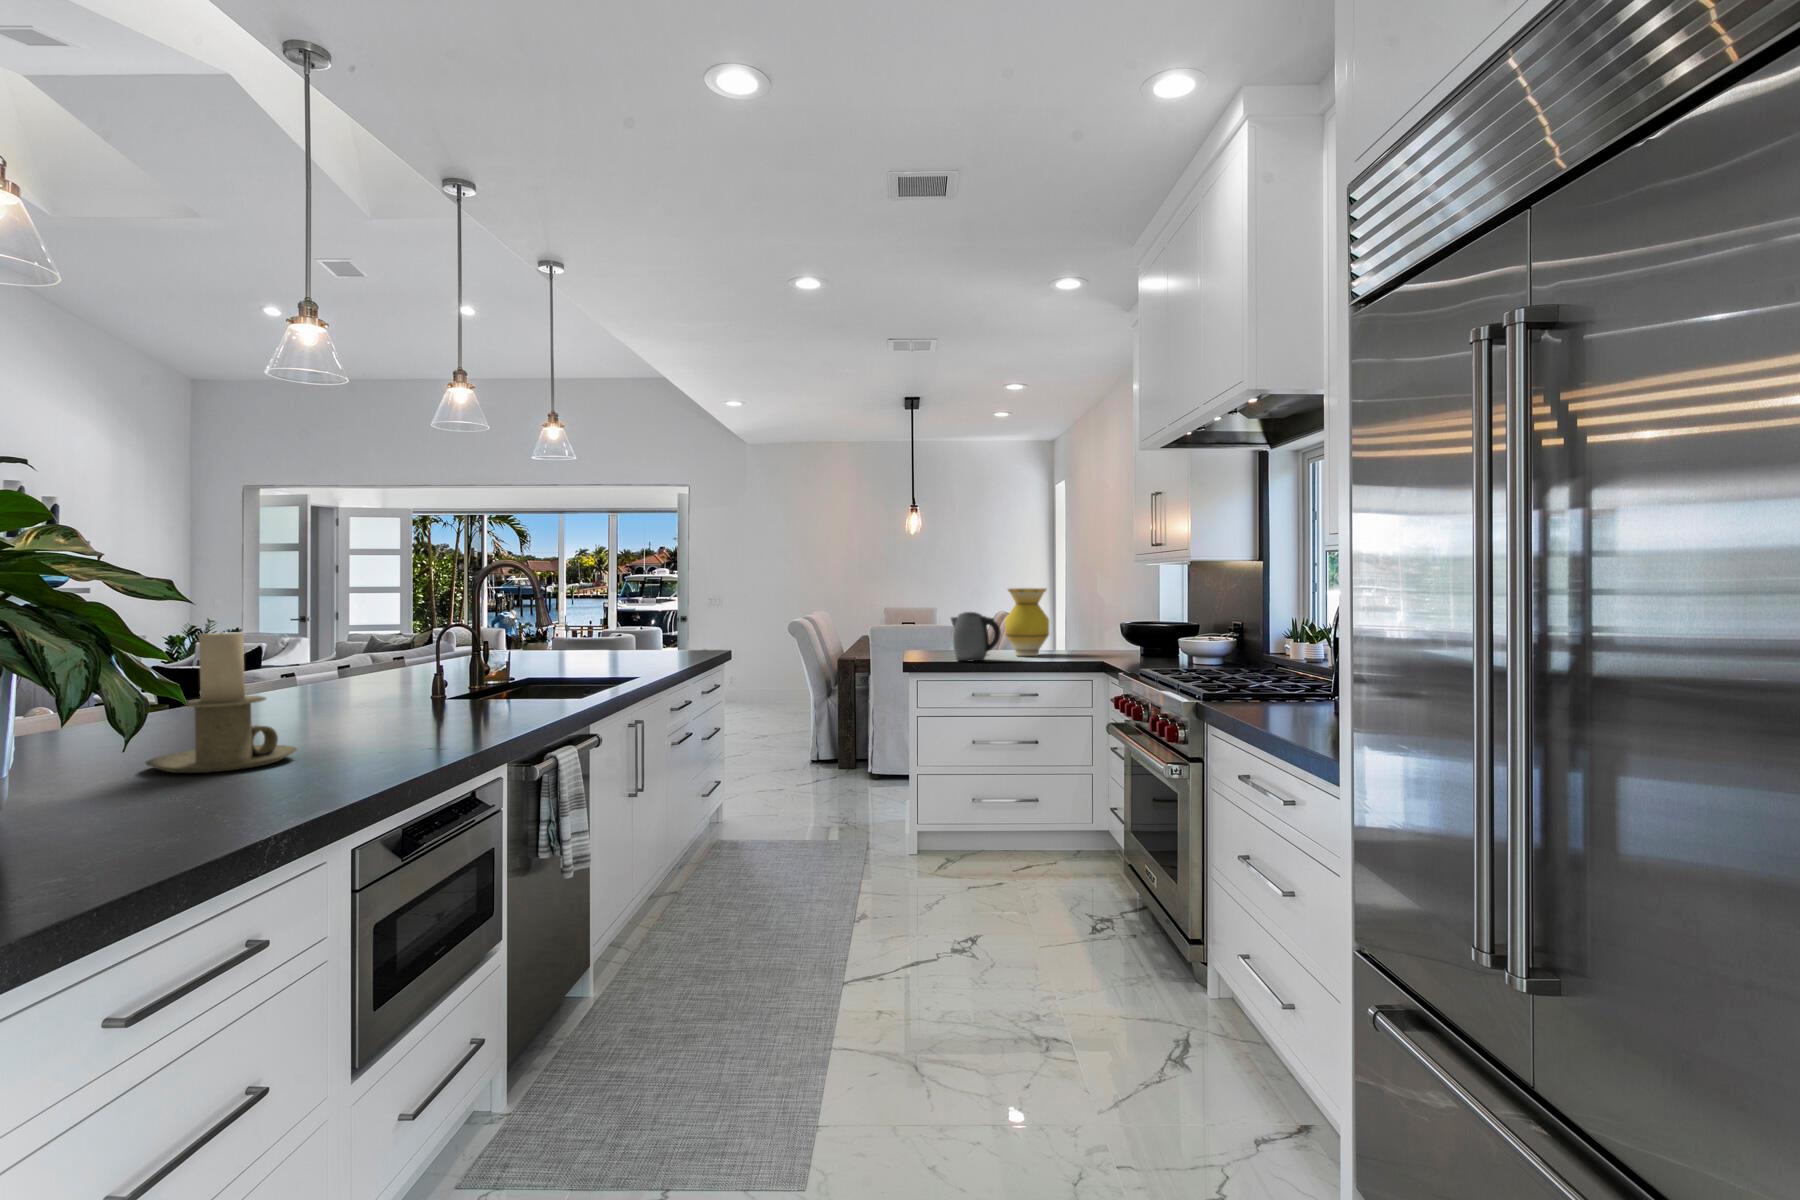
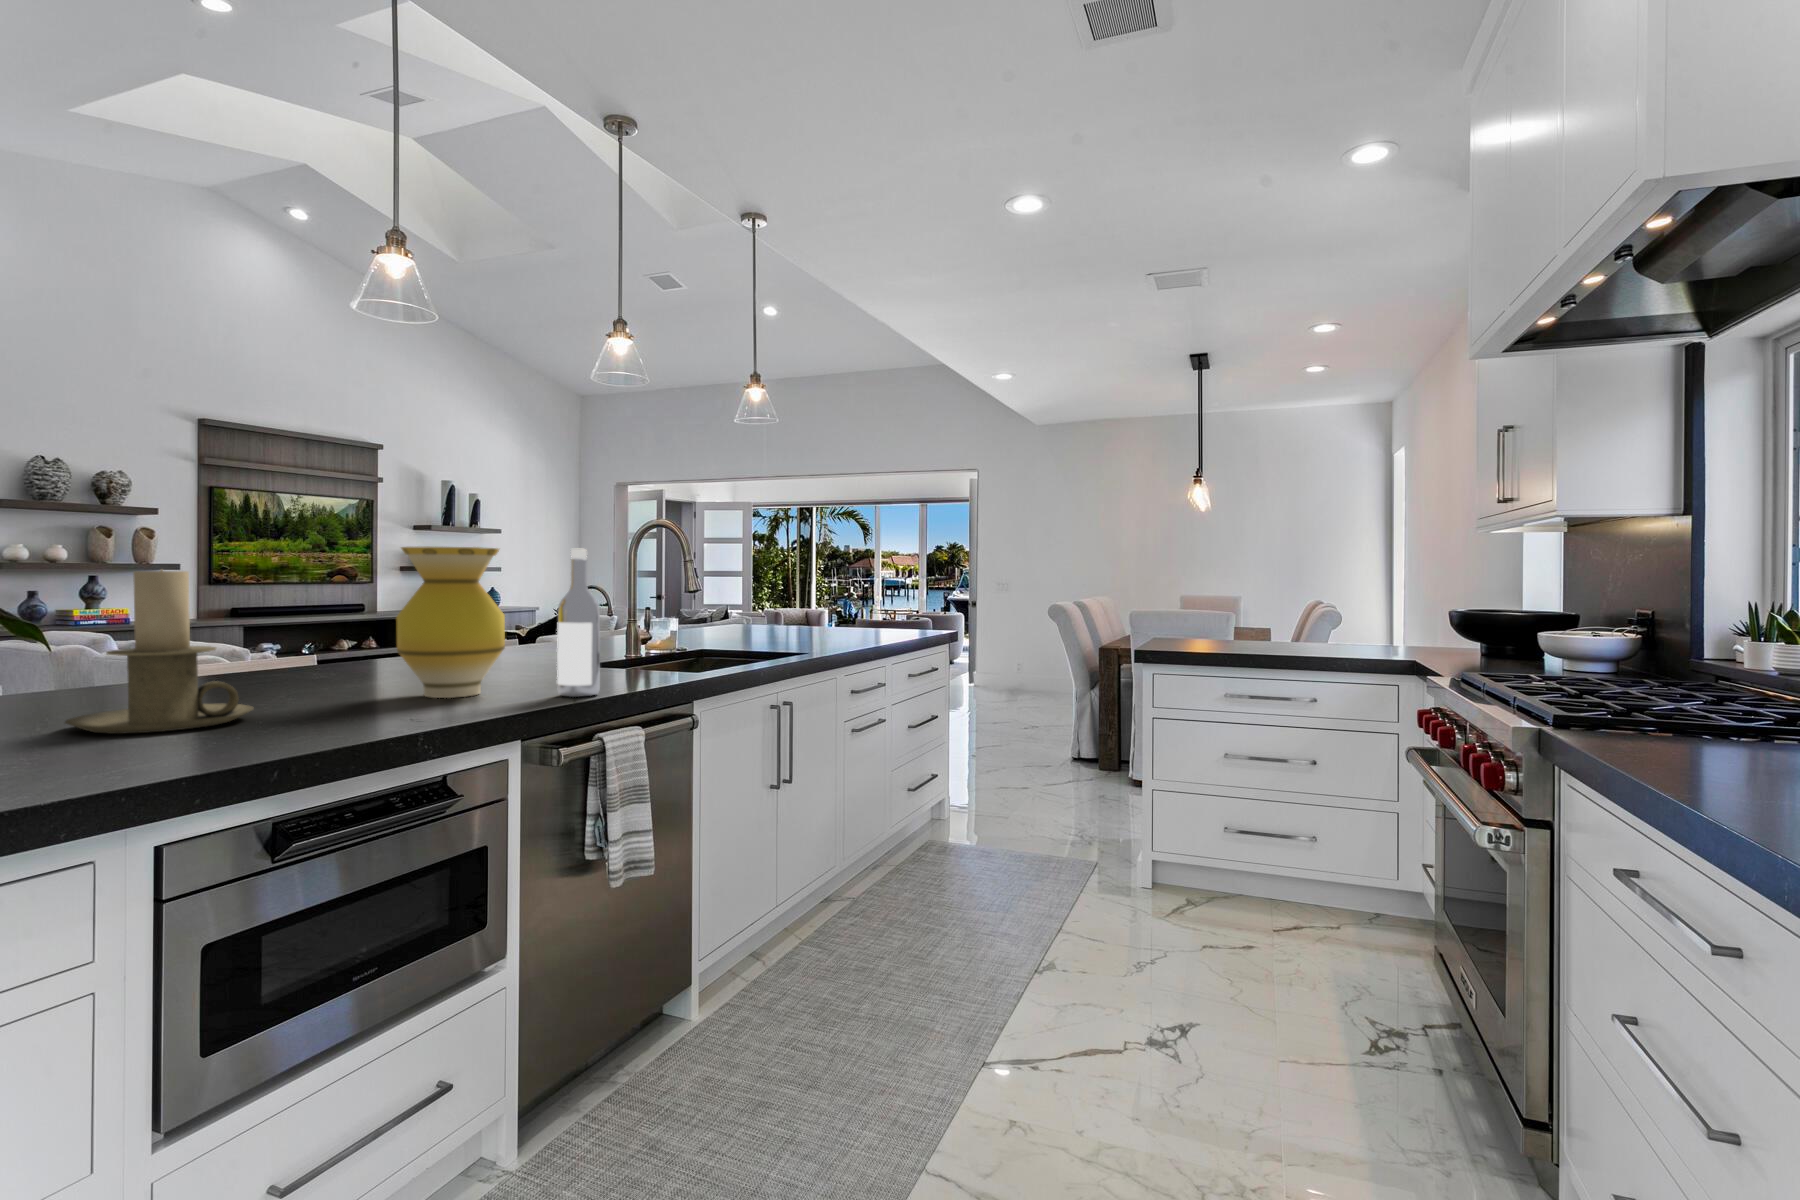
vase: present [1005,588,1049,656] -> present [396,546,505,698]
wine bottle: none [507,599,543,723] -> present [557,548,600,697]
kettle: present [951,612,1001,662] -> none [1202,591,1268,653]

